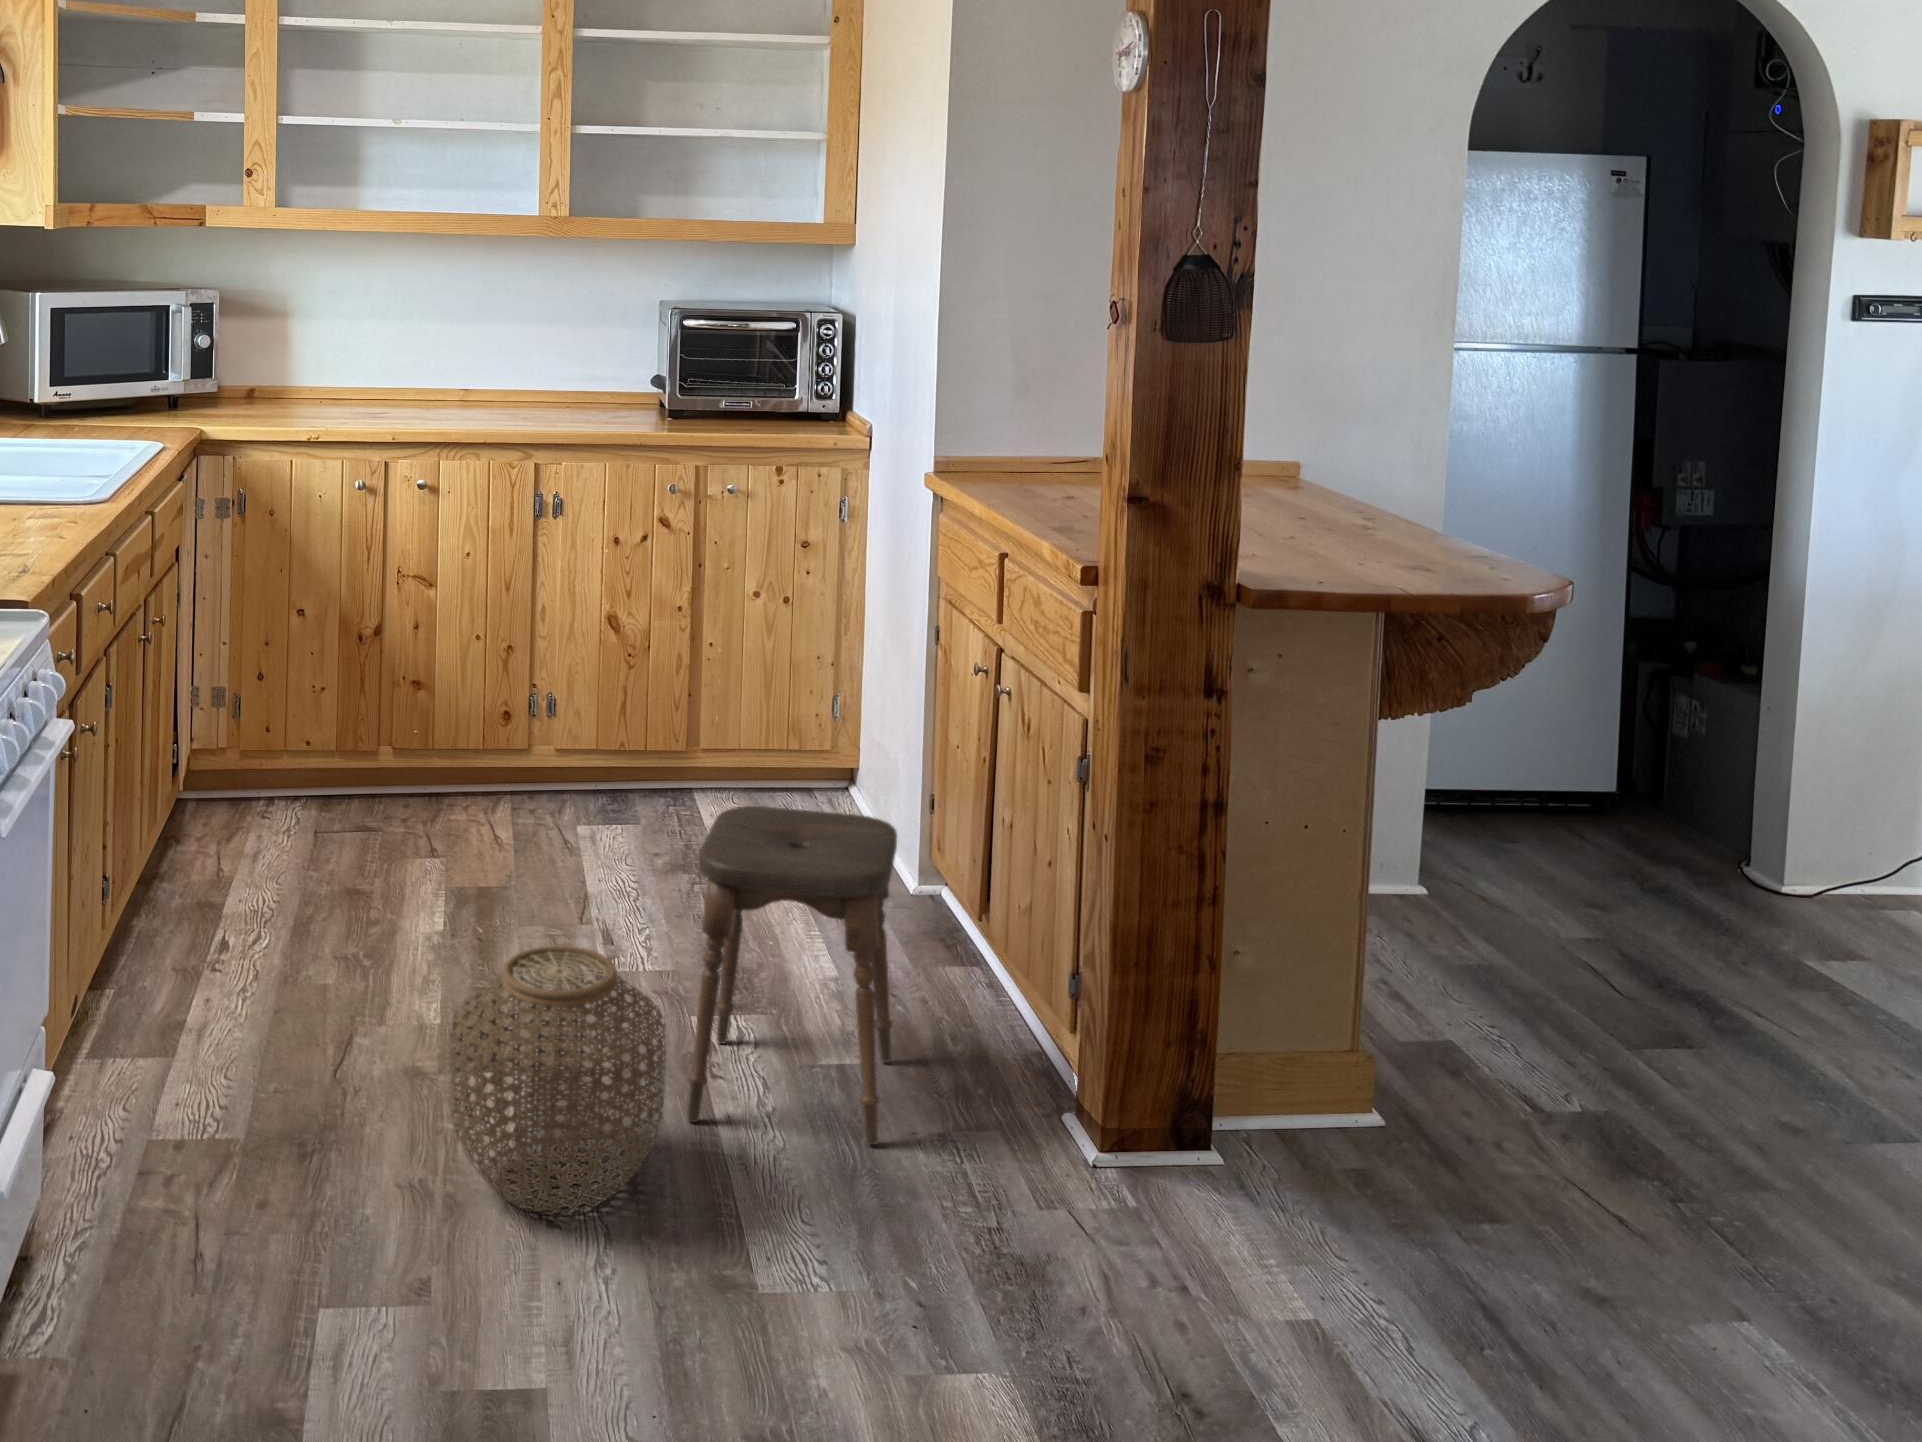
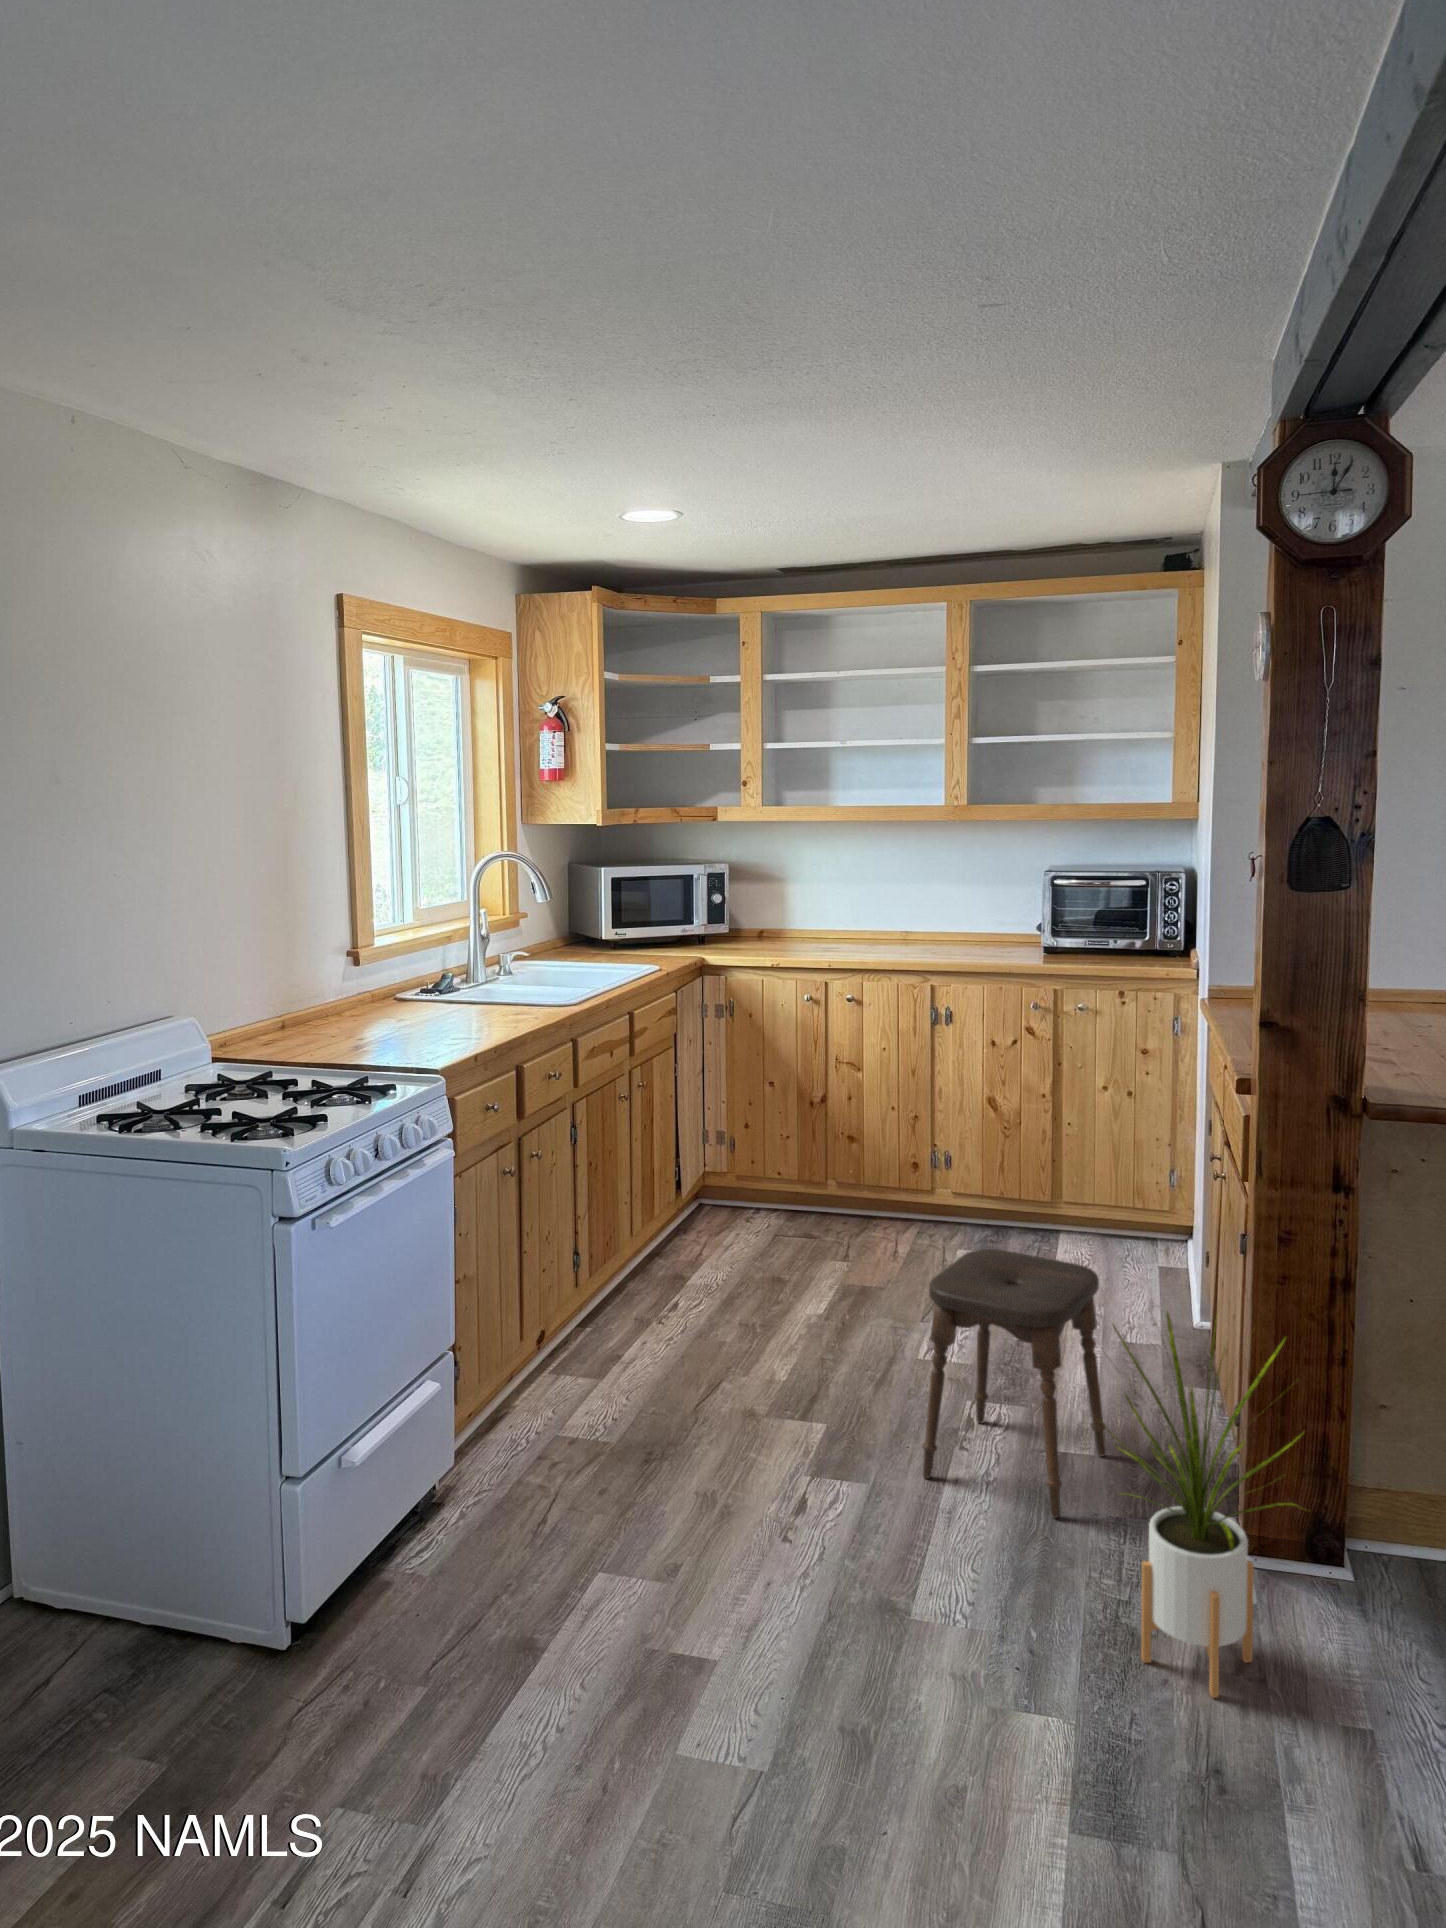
house plant: none [1005,831,1251,1320] -> present [1098,1311,1303,1698]
woven basket: present [449,946,666,1213] -> none [725,1337,880,1528]

